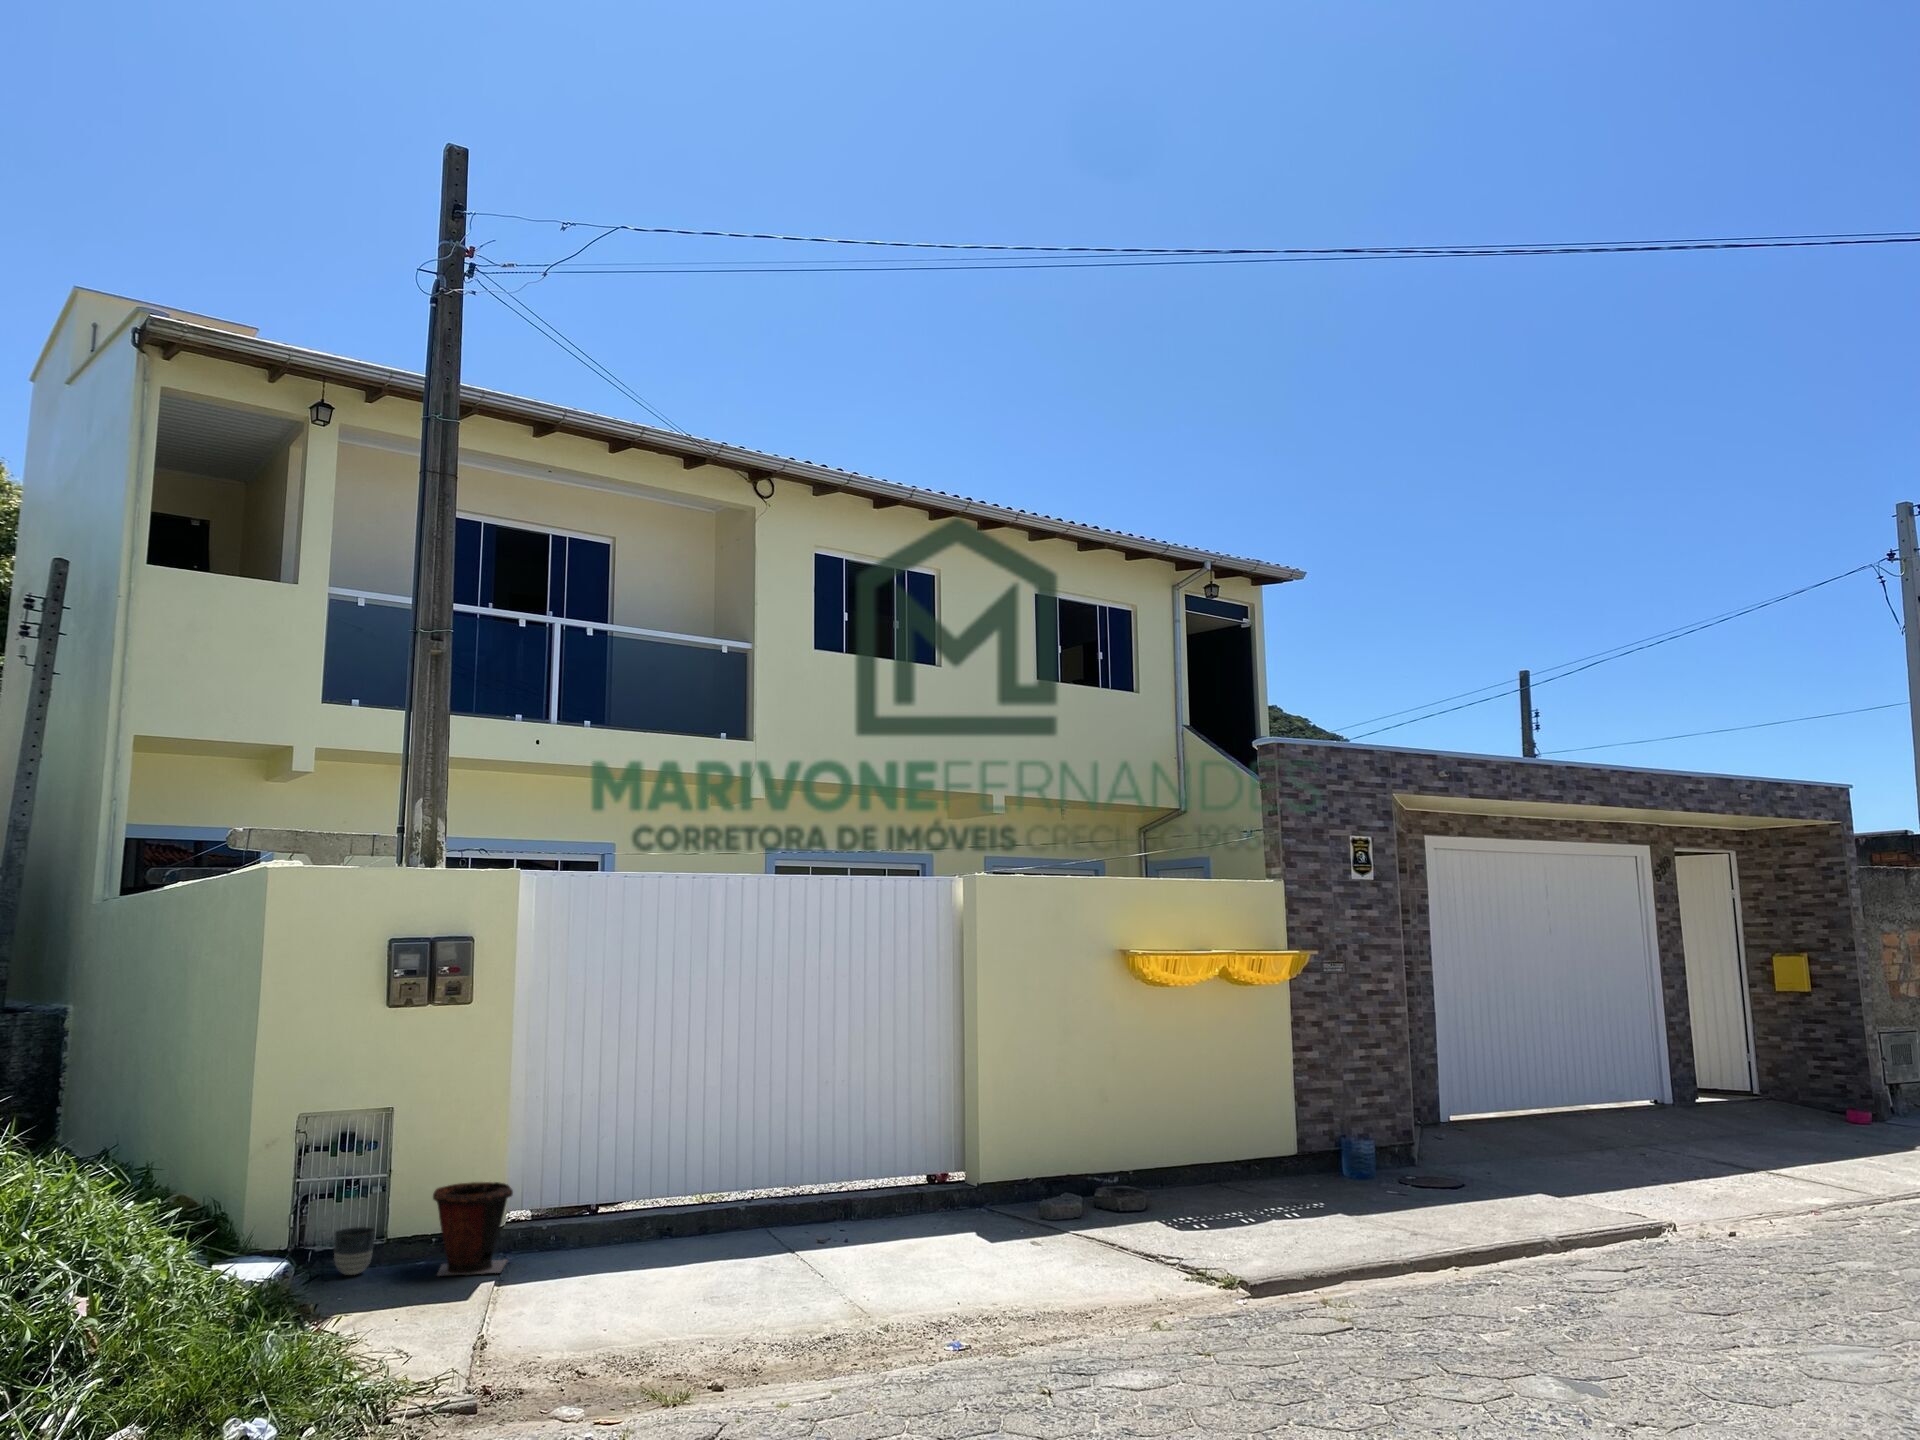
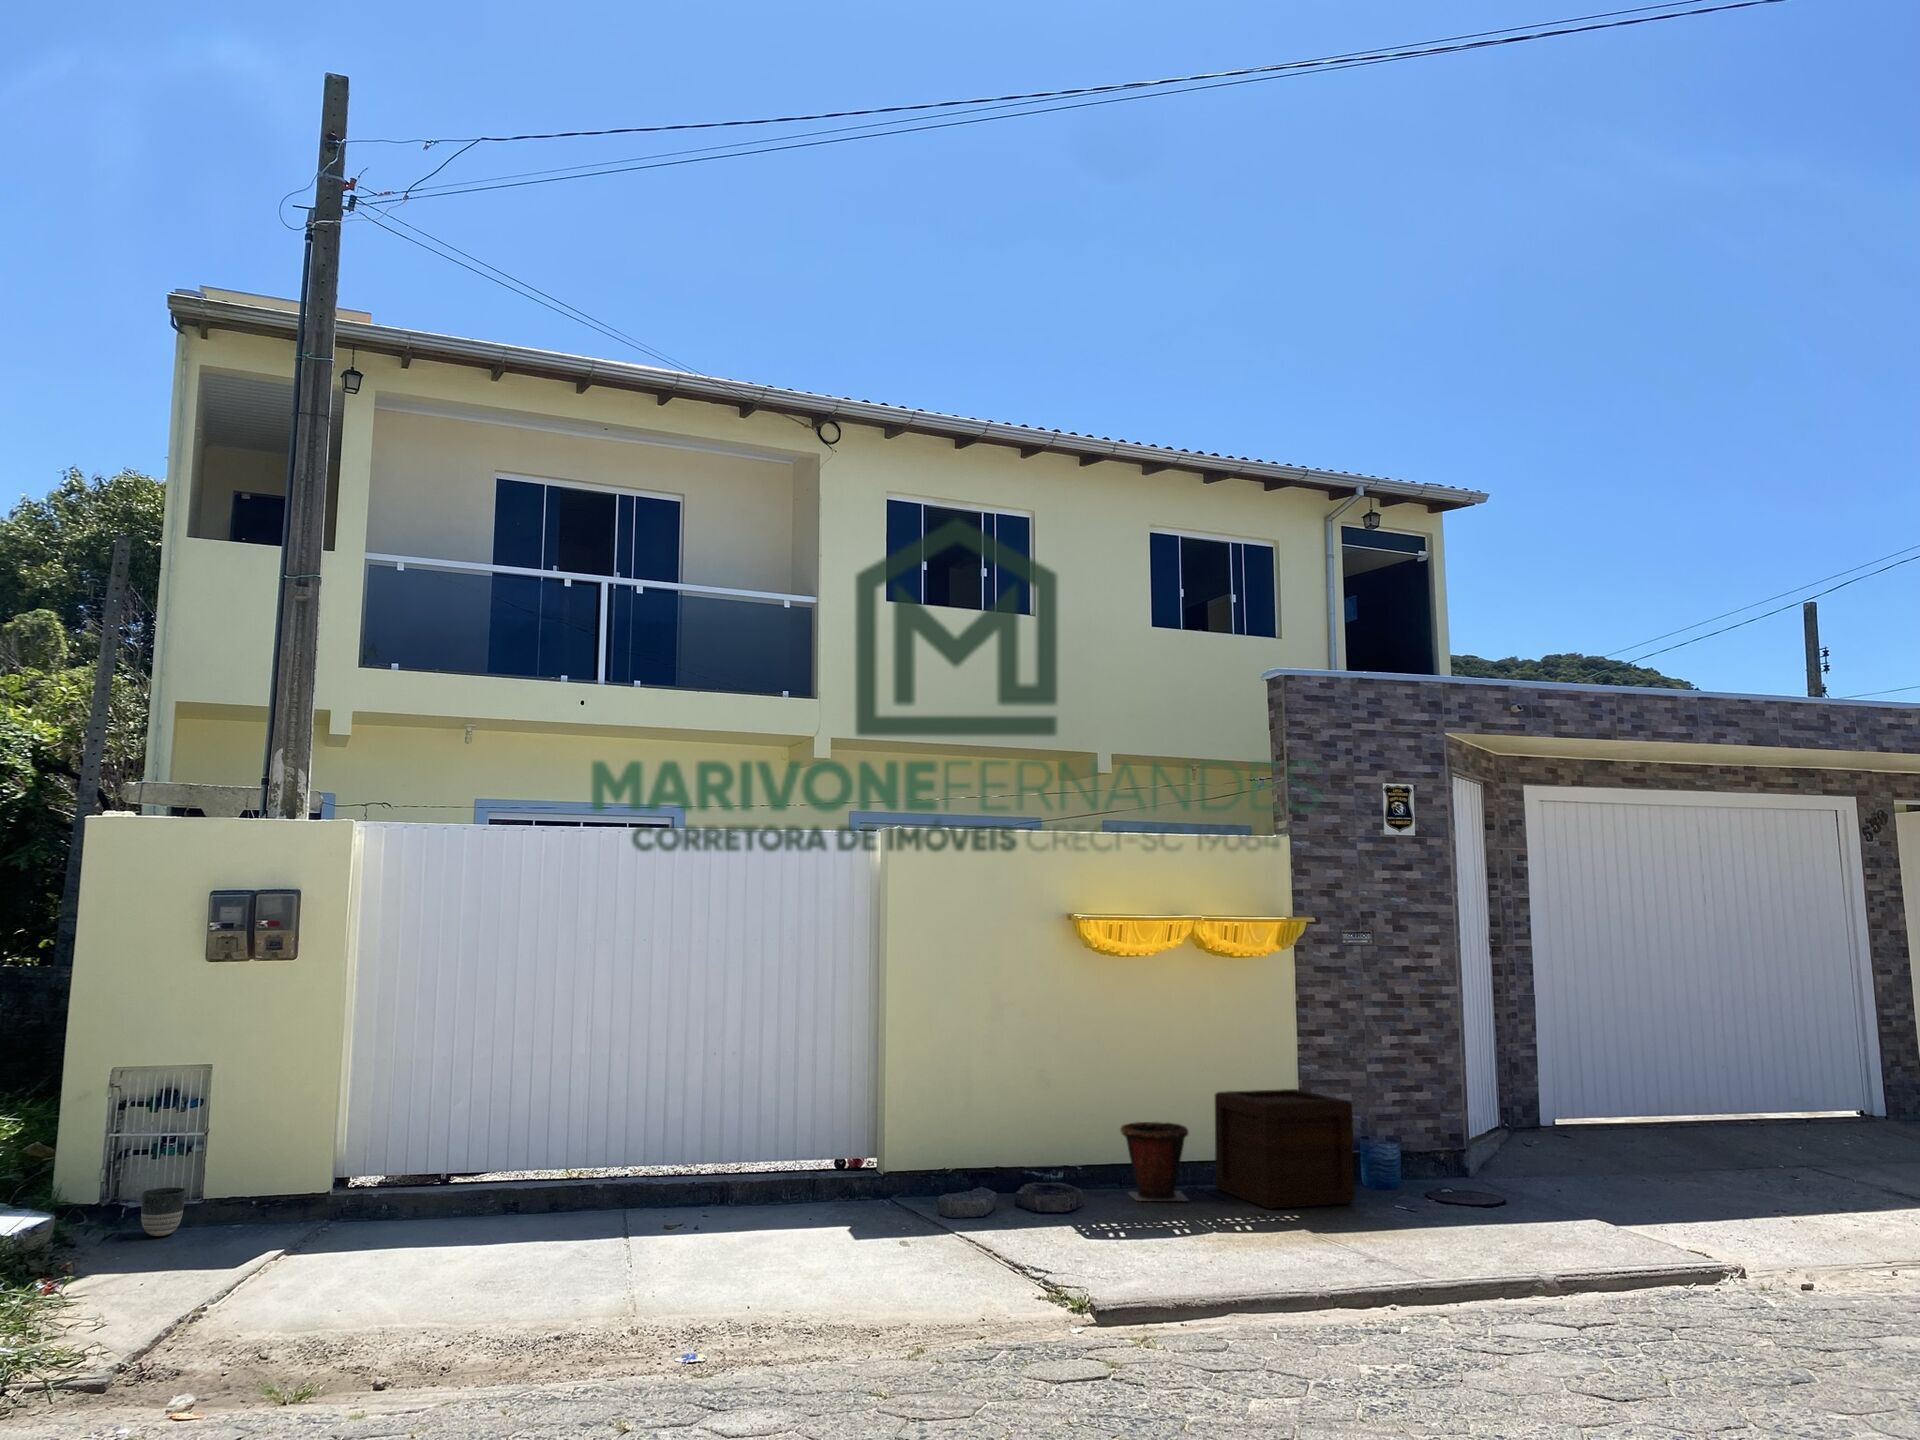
wooden crate: none [1232,1097,1356,1200] -> present [1215,1089,1354,1209]
waste bin: present [433,1182,513,1276] -> present [1121,1122,1188,1201]

